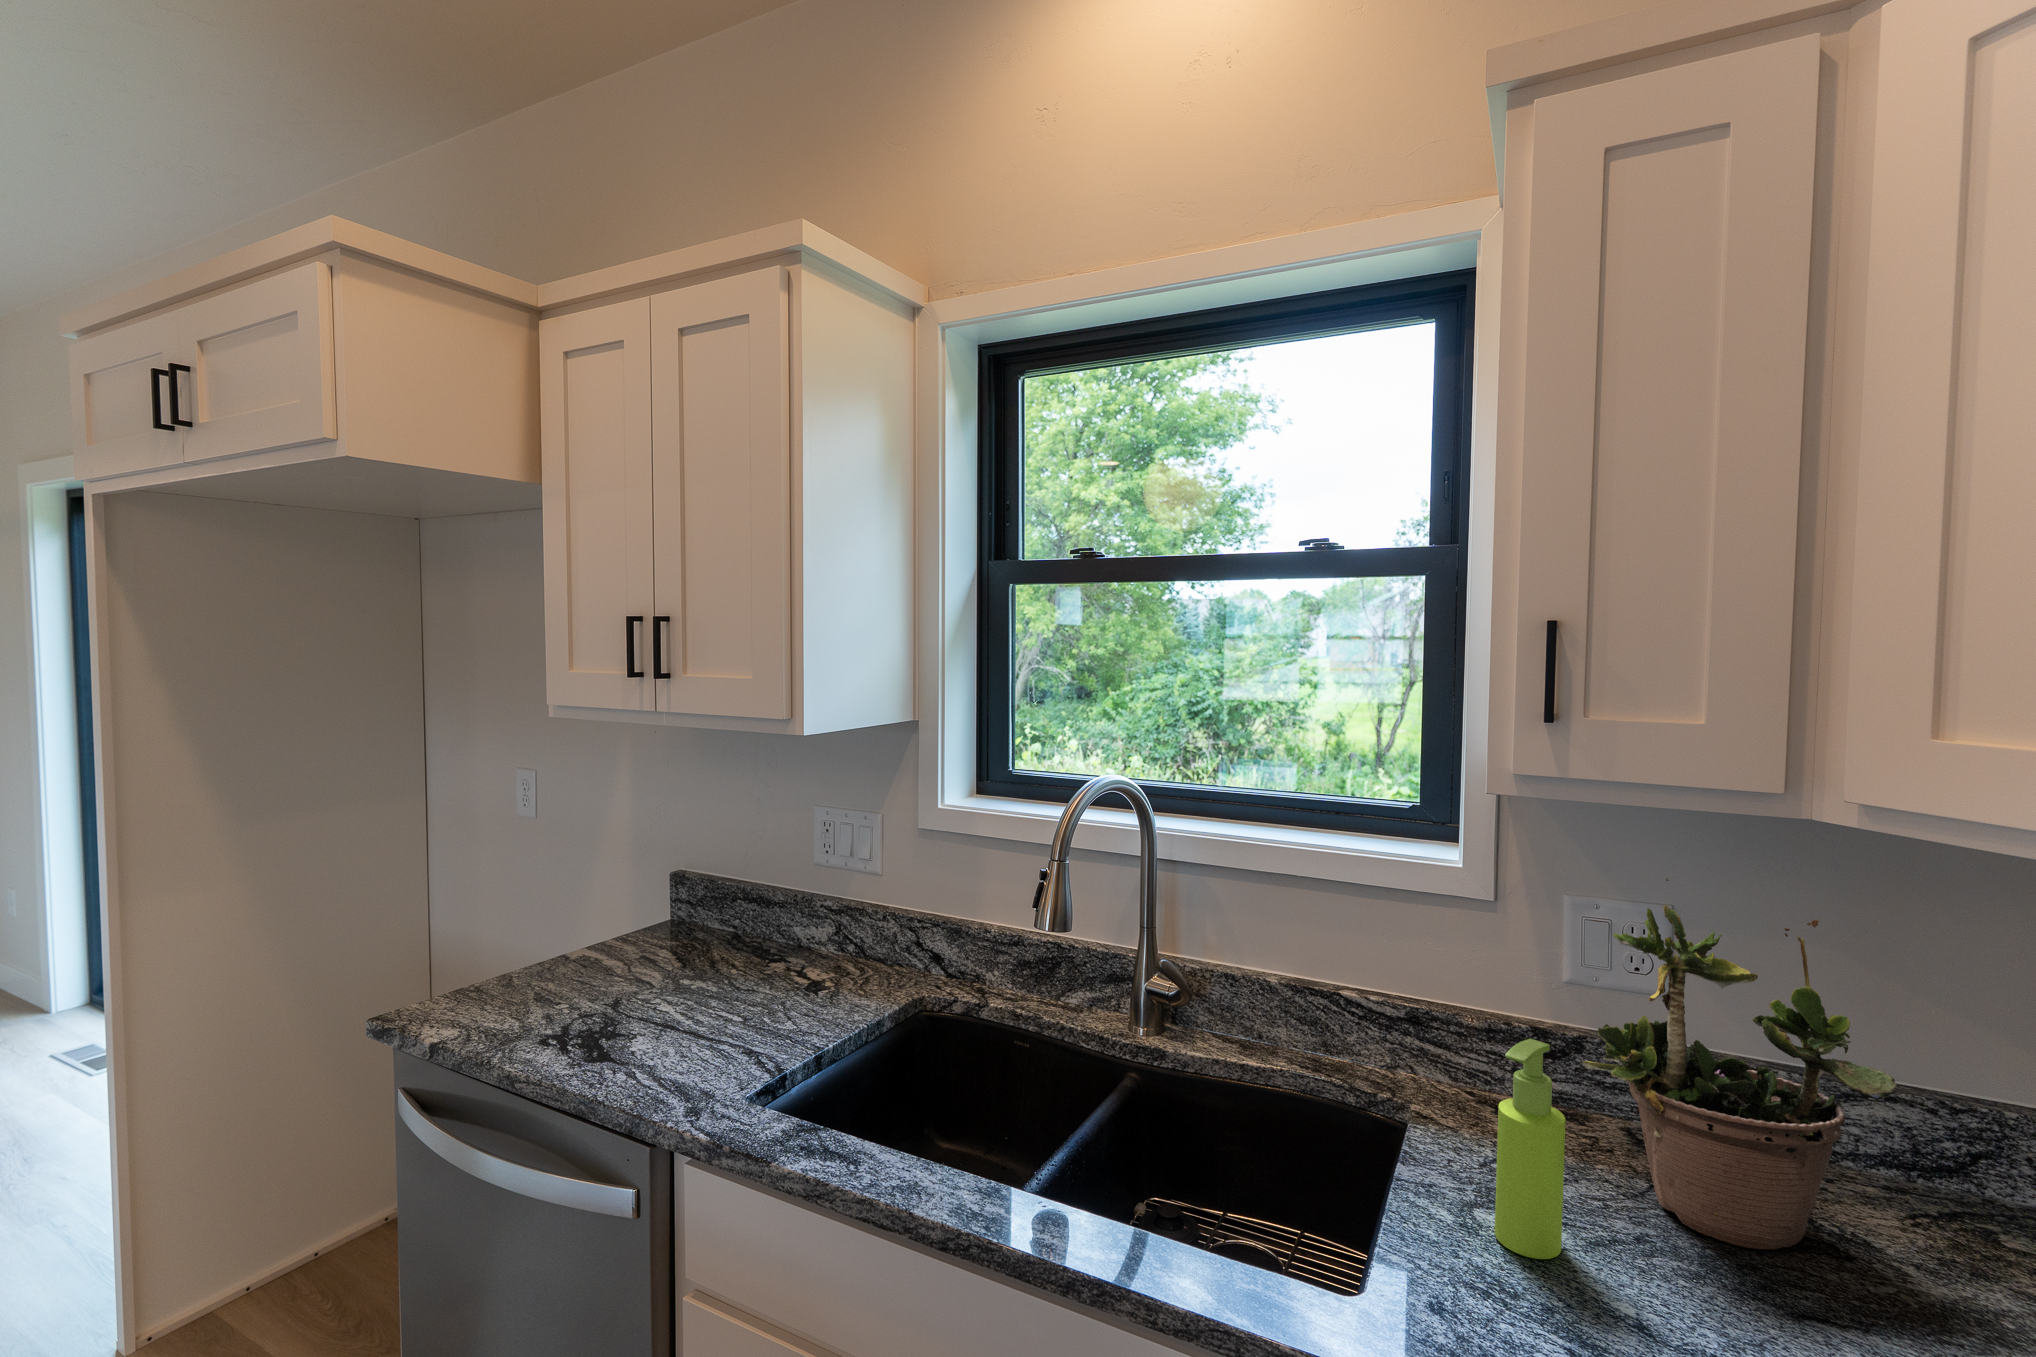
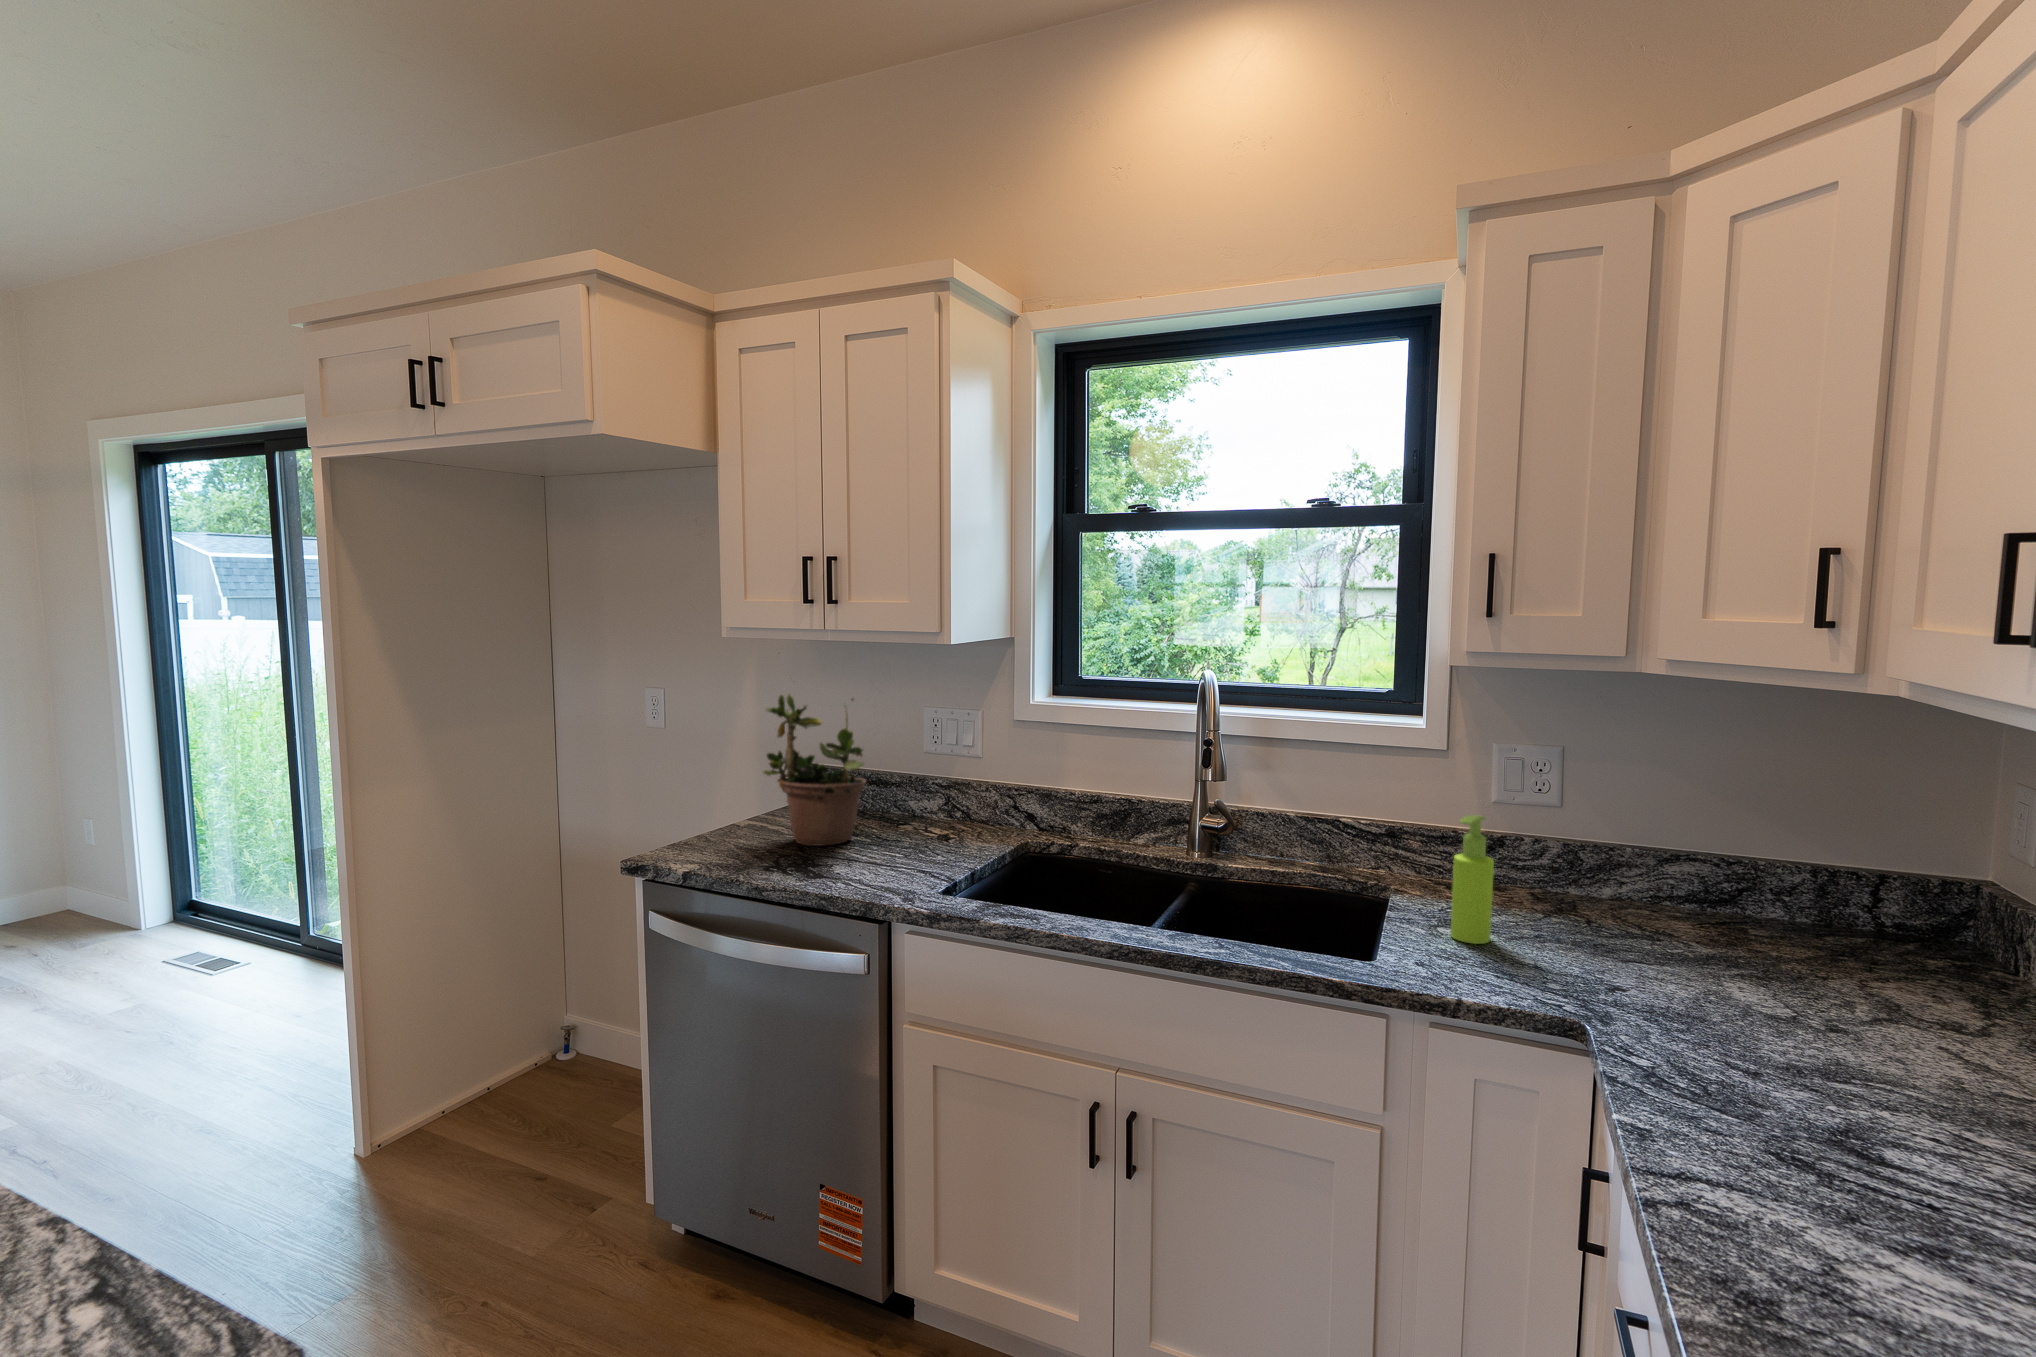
potted plant: present [1583,878,1897,1250] -> present [763,694,866,846]

